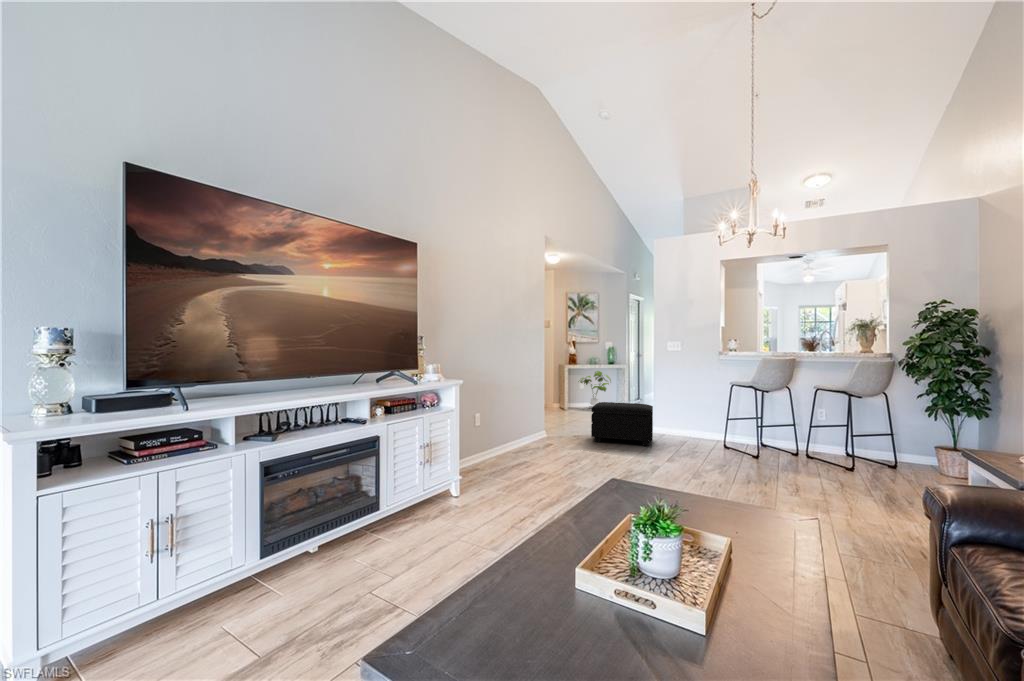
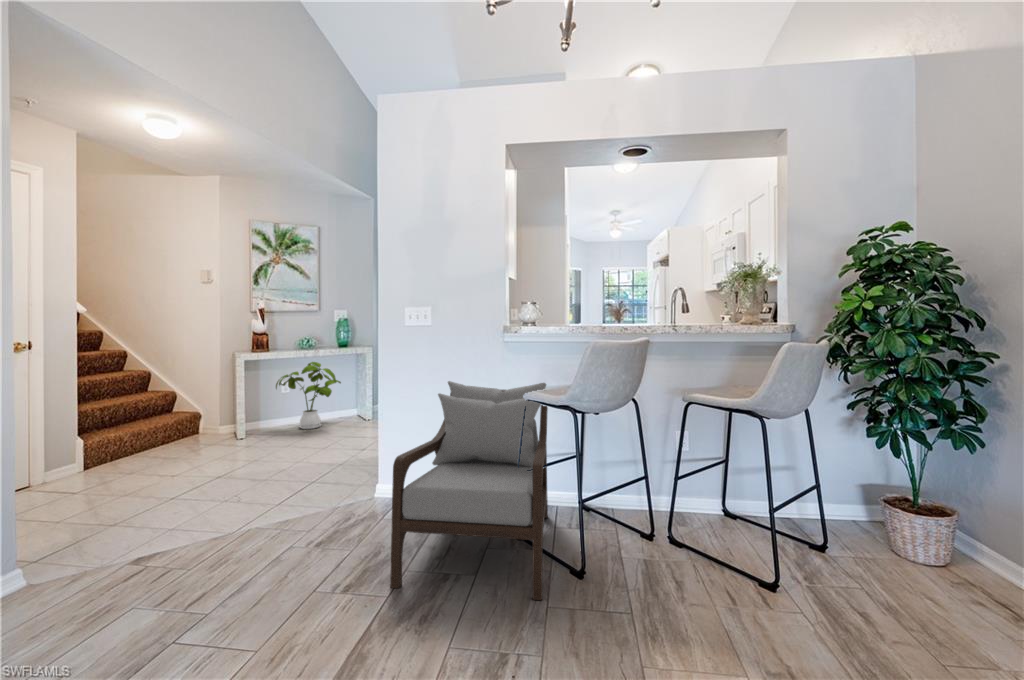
armchair: none [673,377,743,457] -> present [390,381,548,600]
footstool: present [591,402,653,446] -> none [142,461,357,606]

